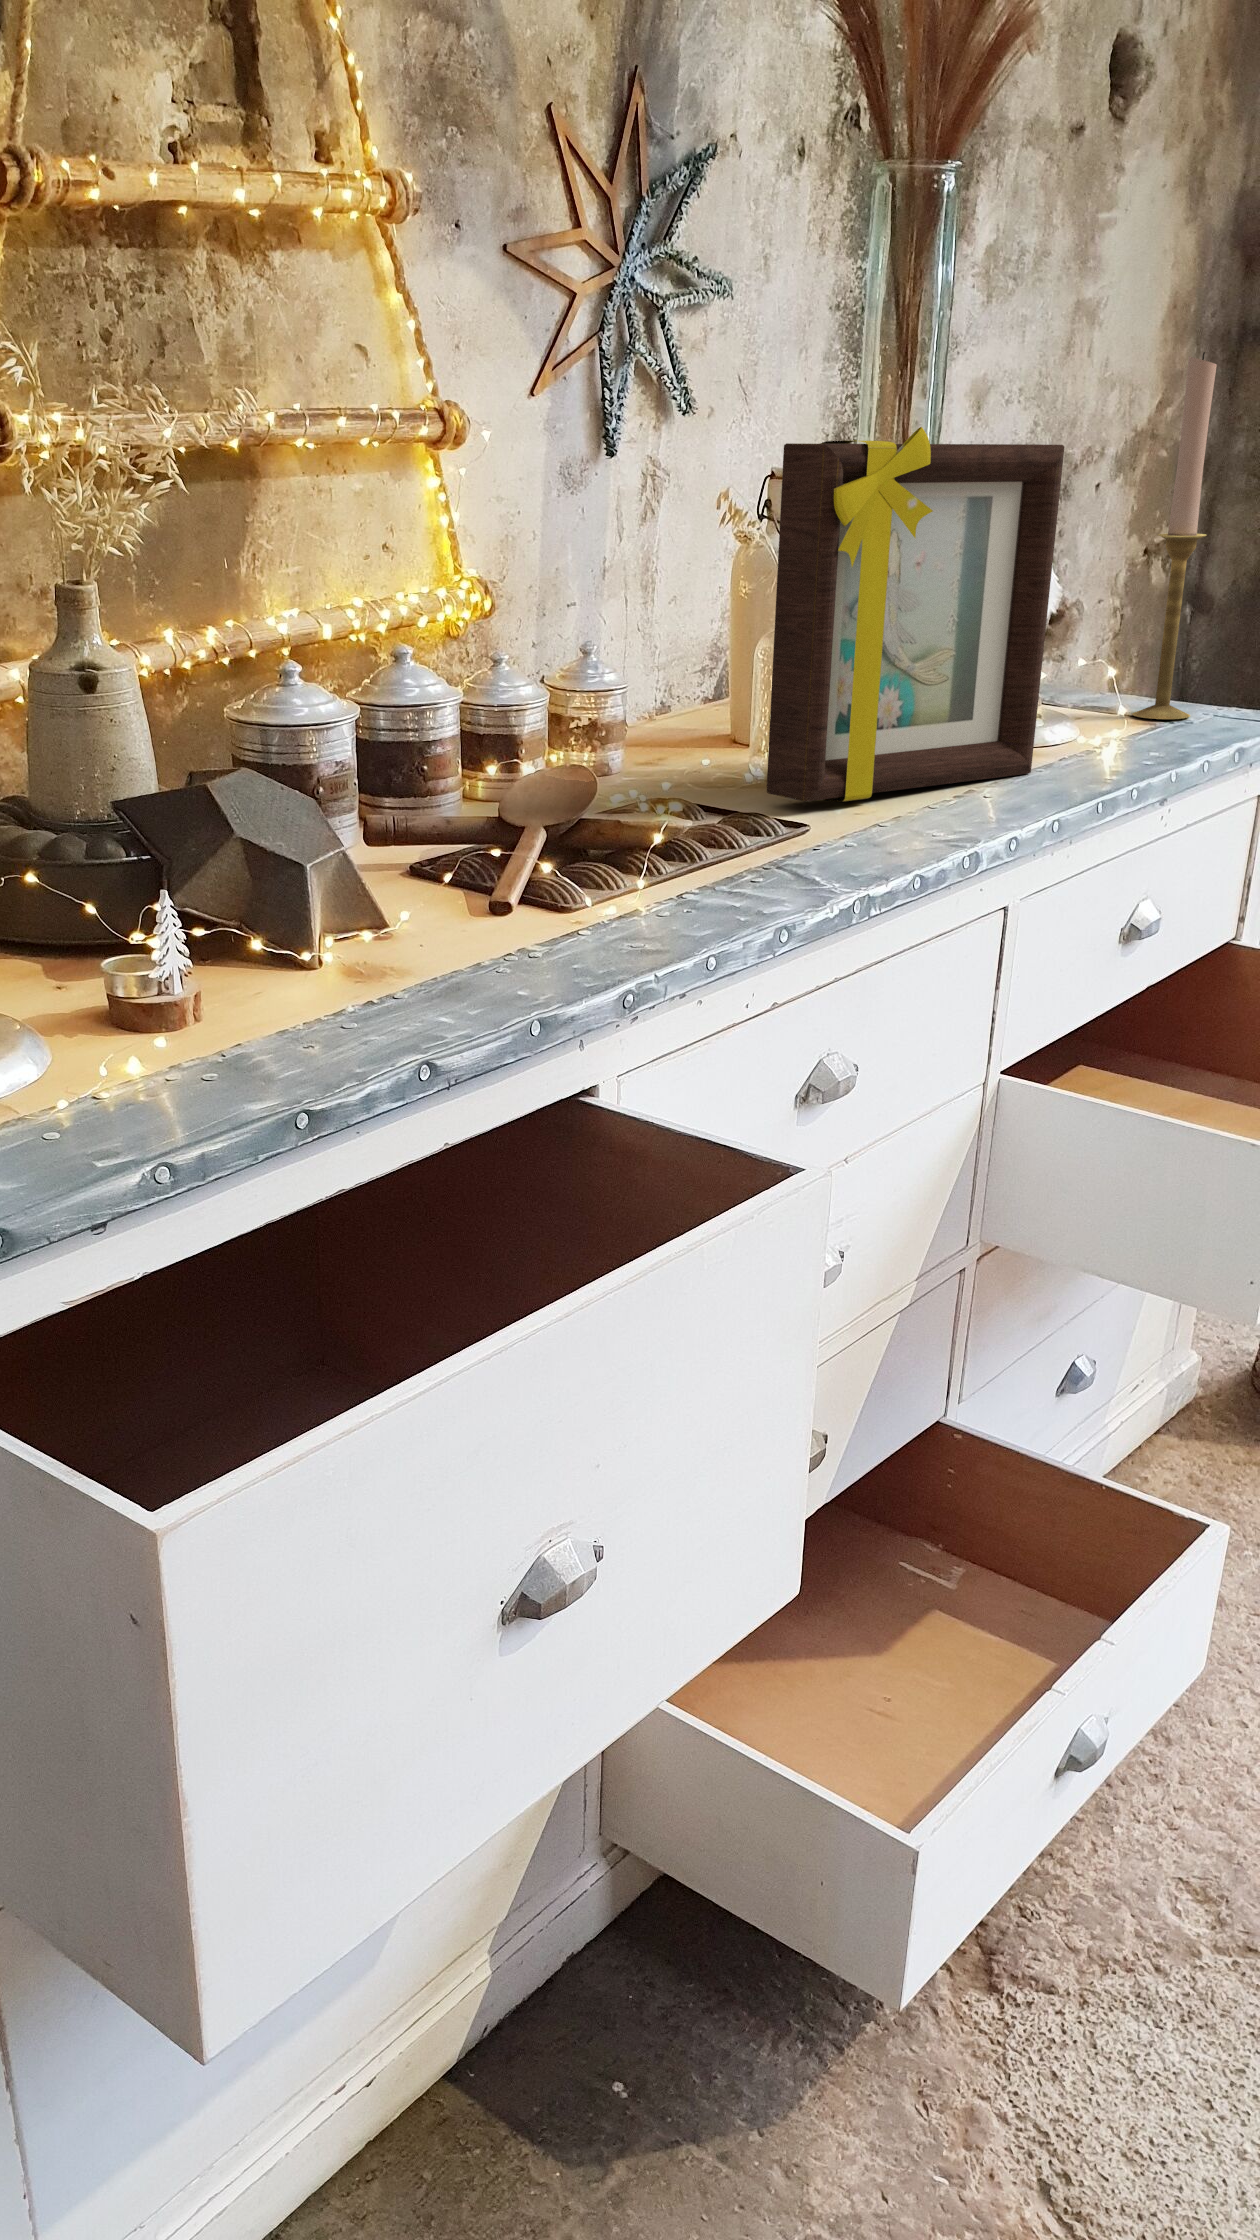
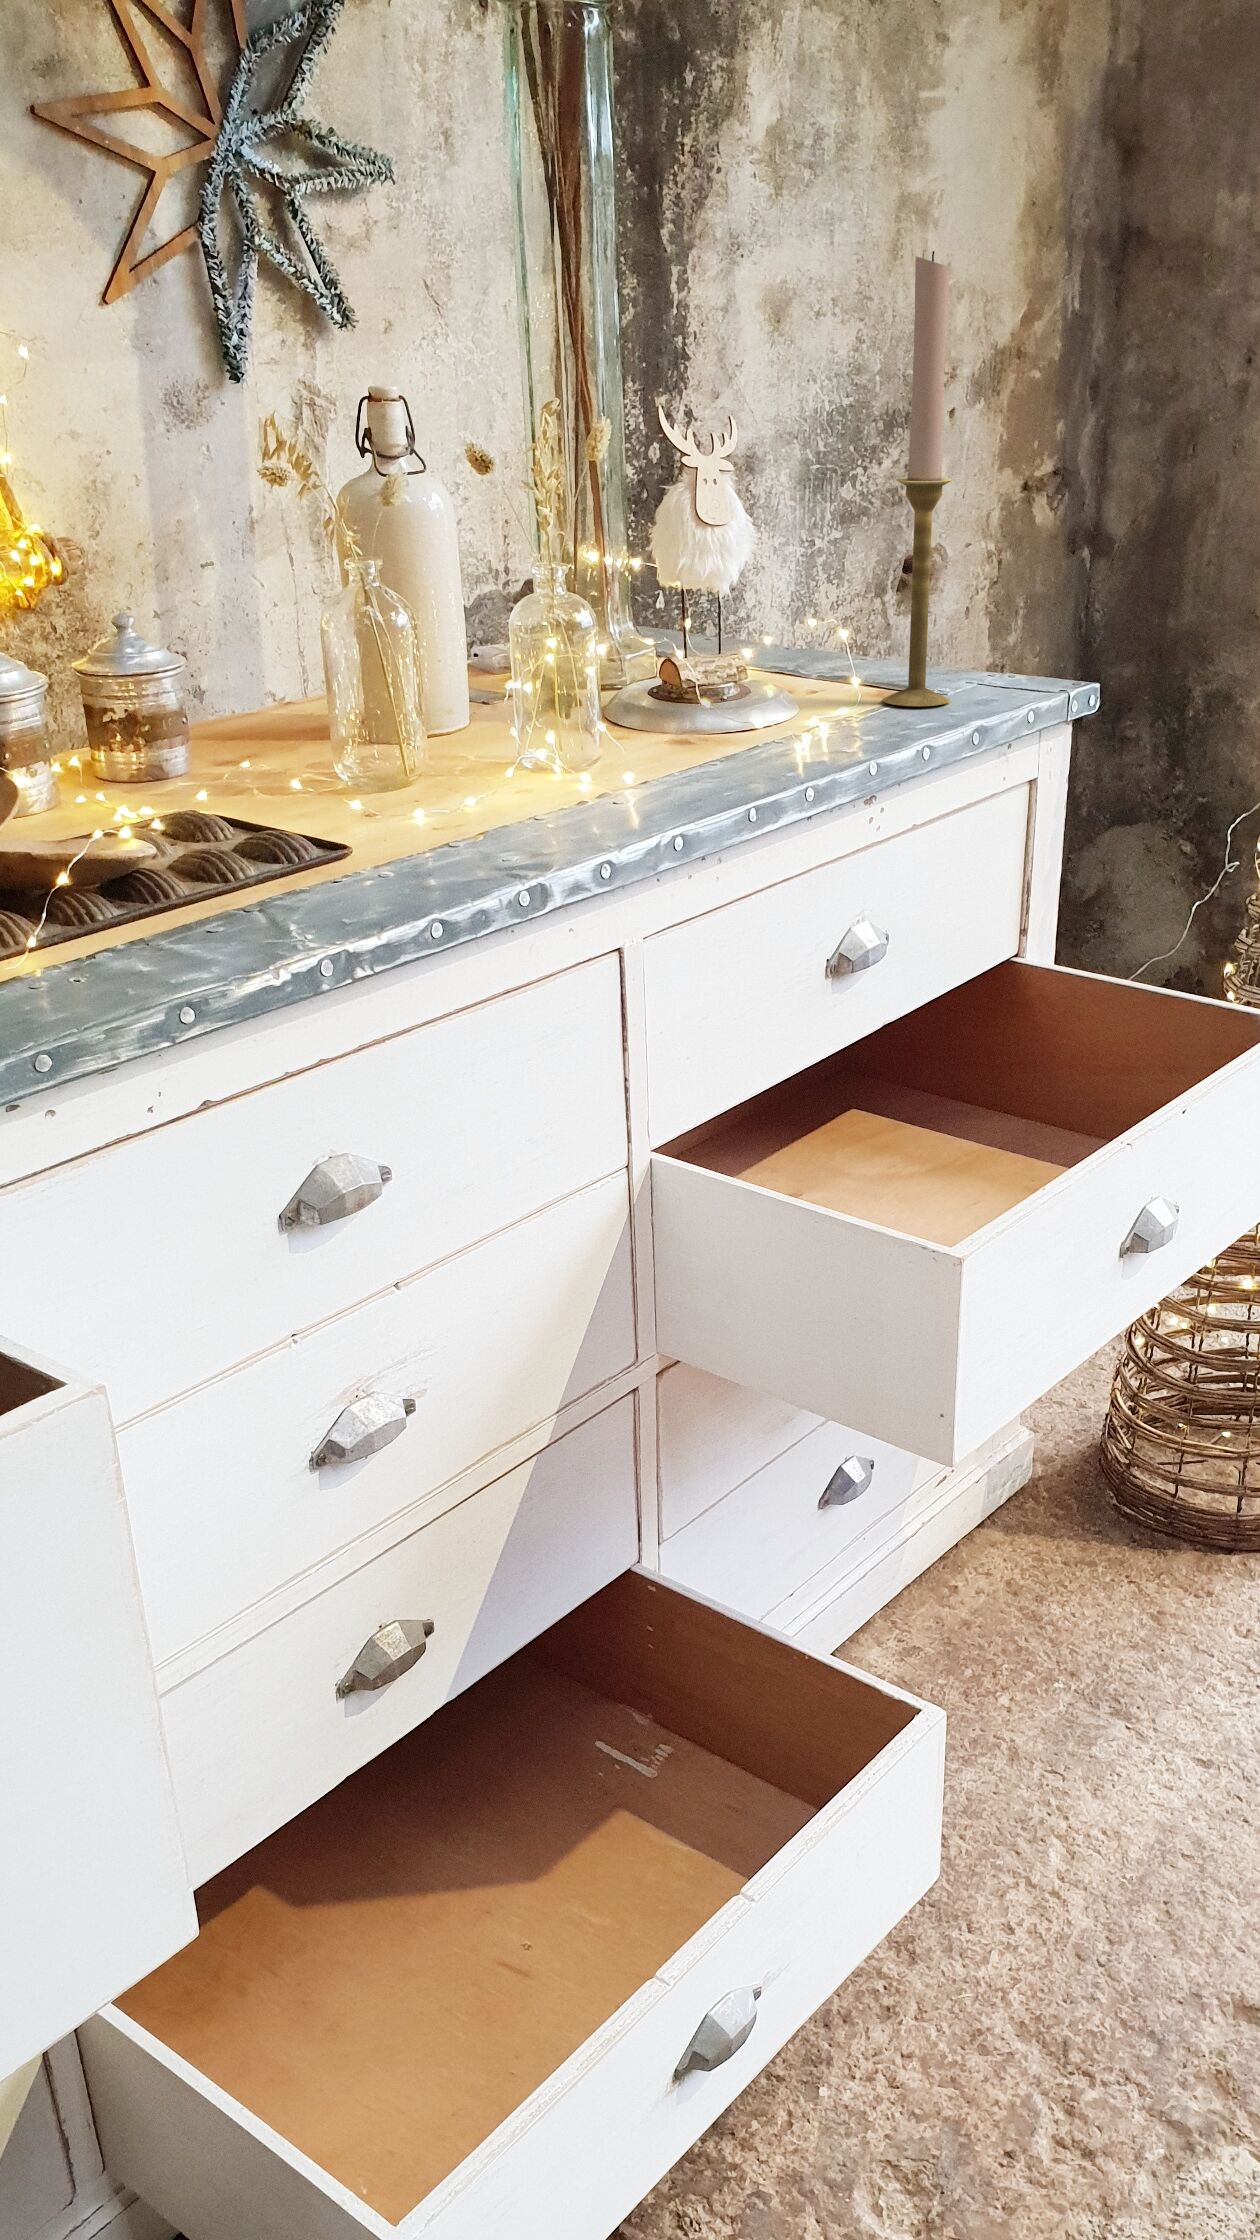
picture frame: present [766,427,1064,802] -> none [288,343,698,835]

